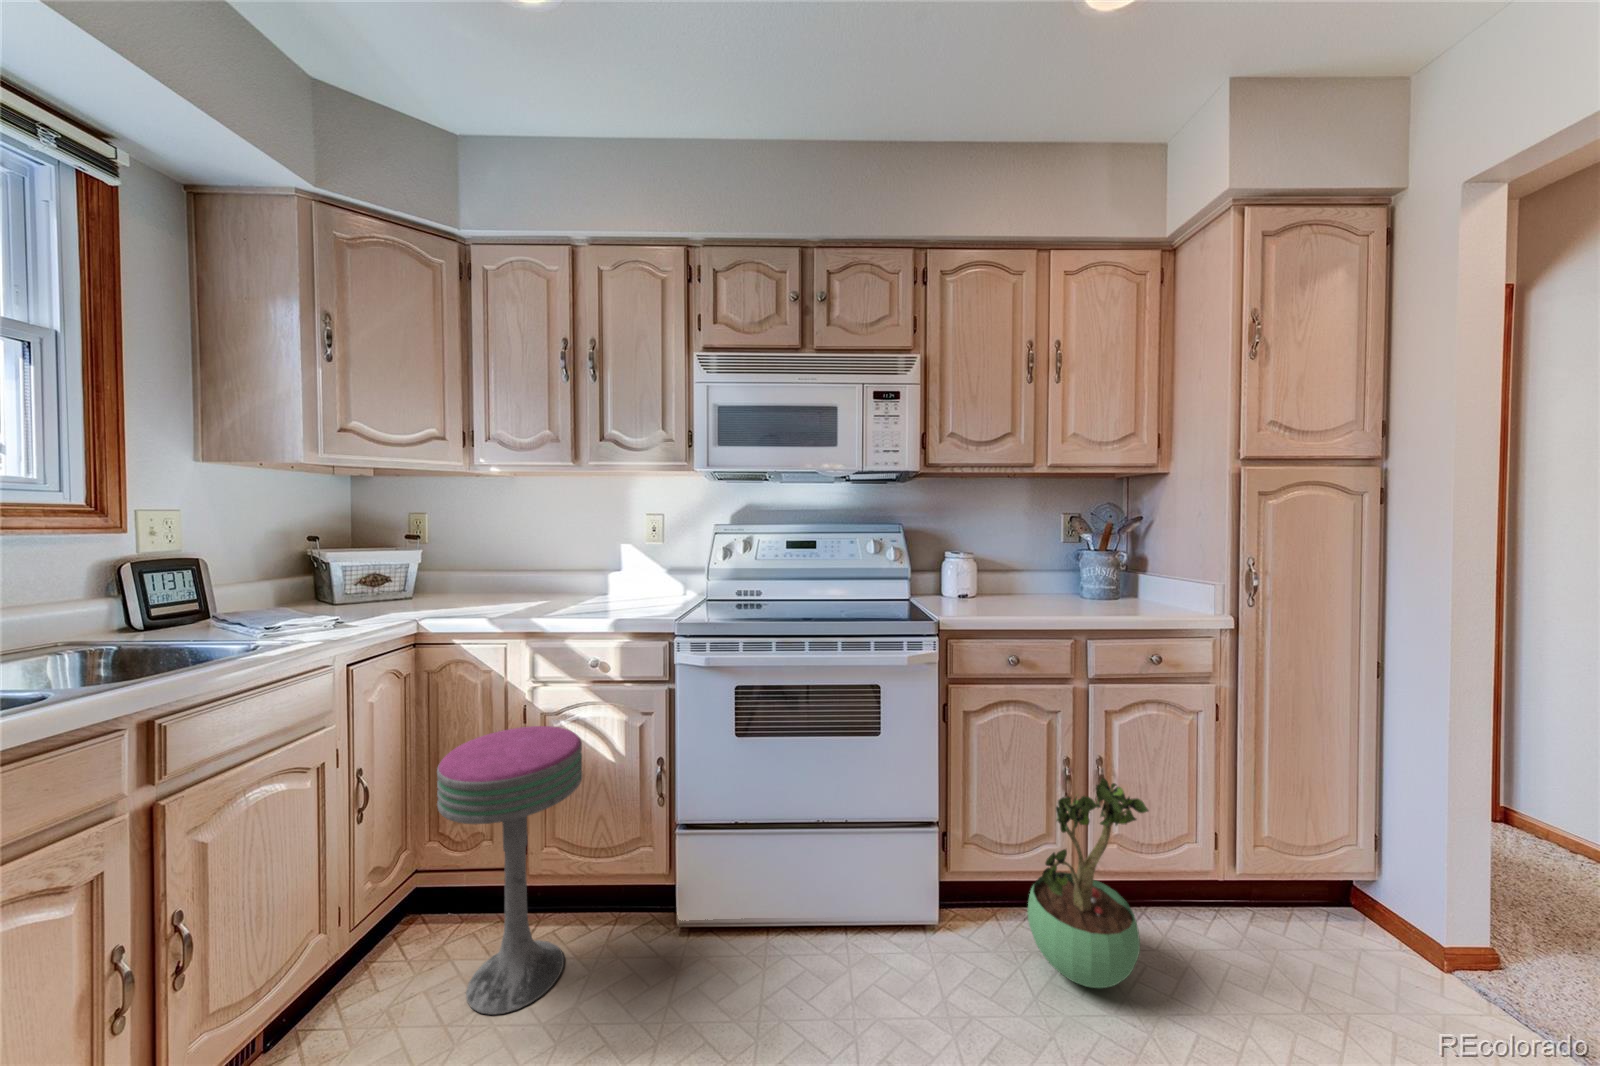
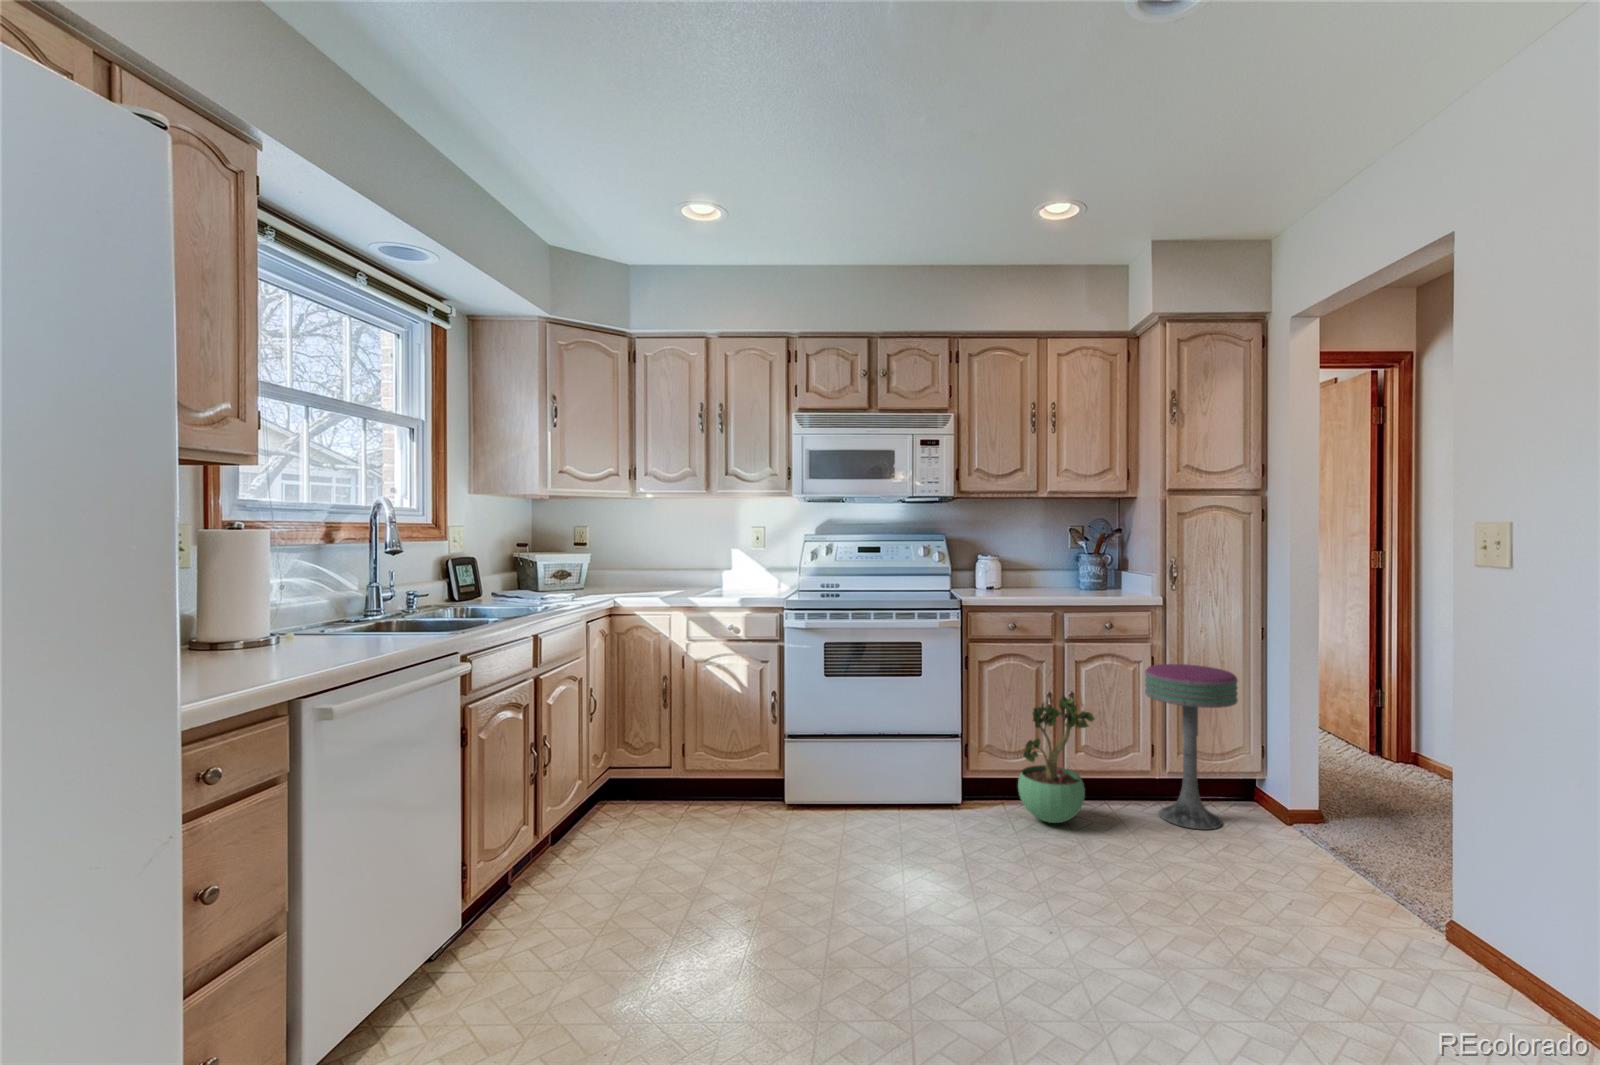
bar stool: present [437,726,582,1015] -> present [1145,664,1238,830]

